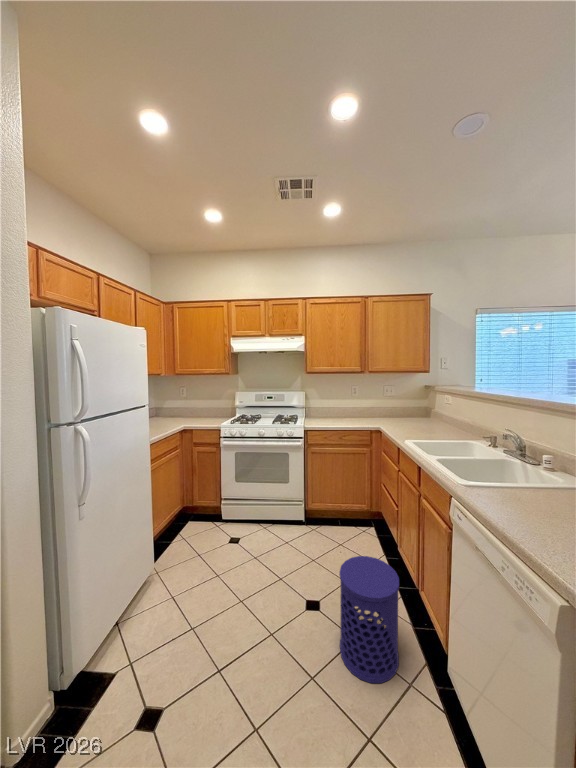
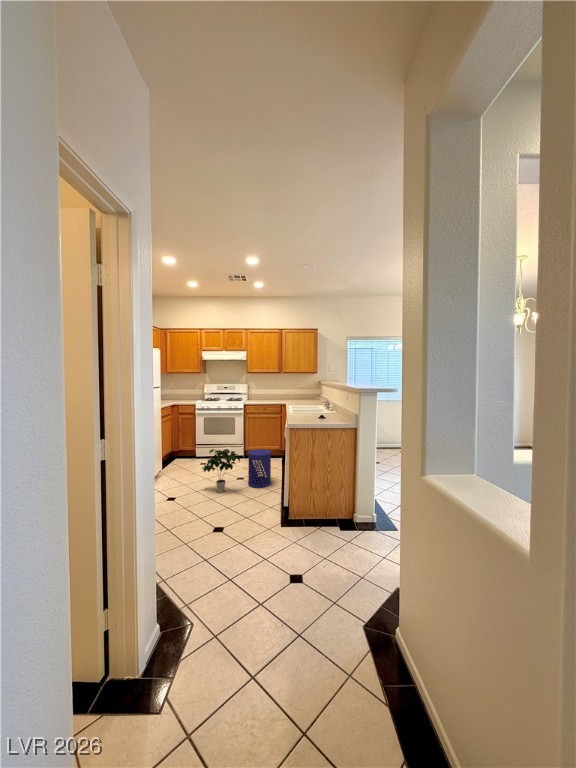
potted plant: none [226,576,328,711] -> present [202,449,240,493]

